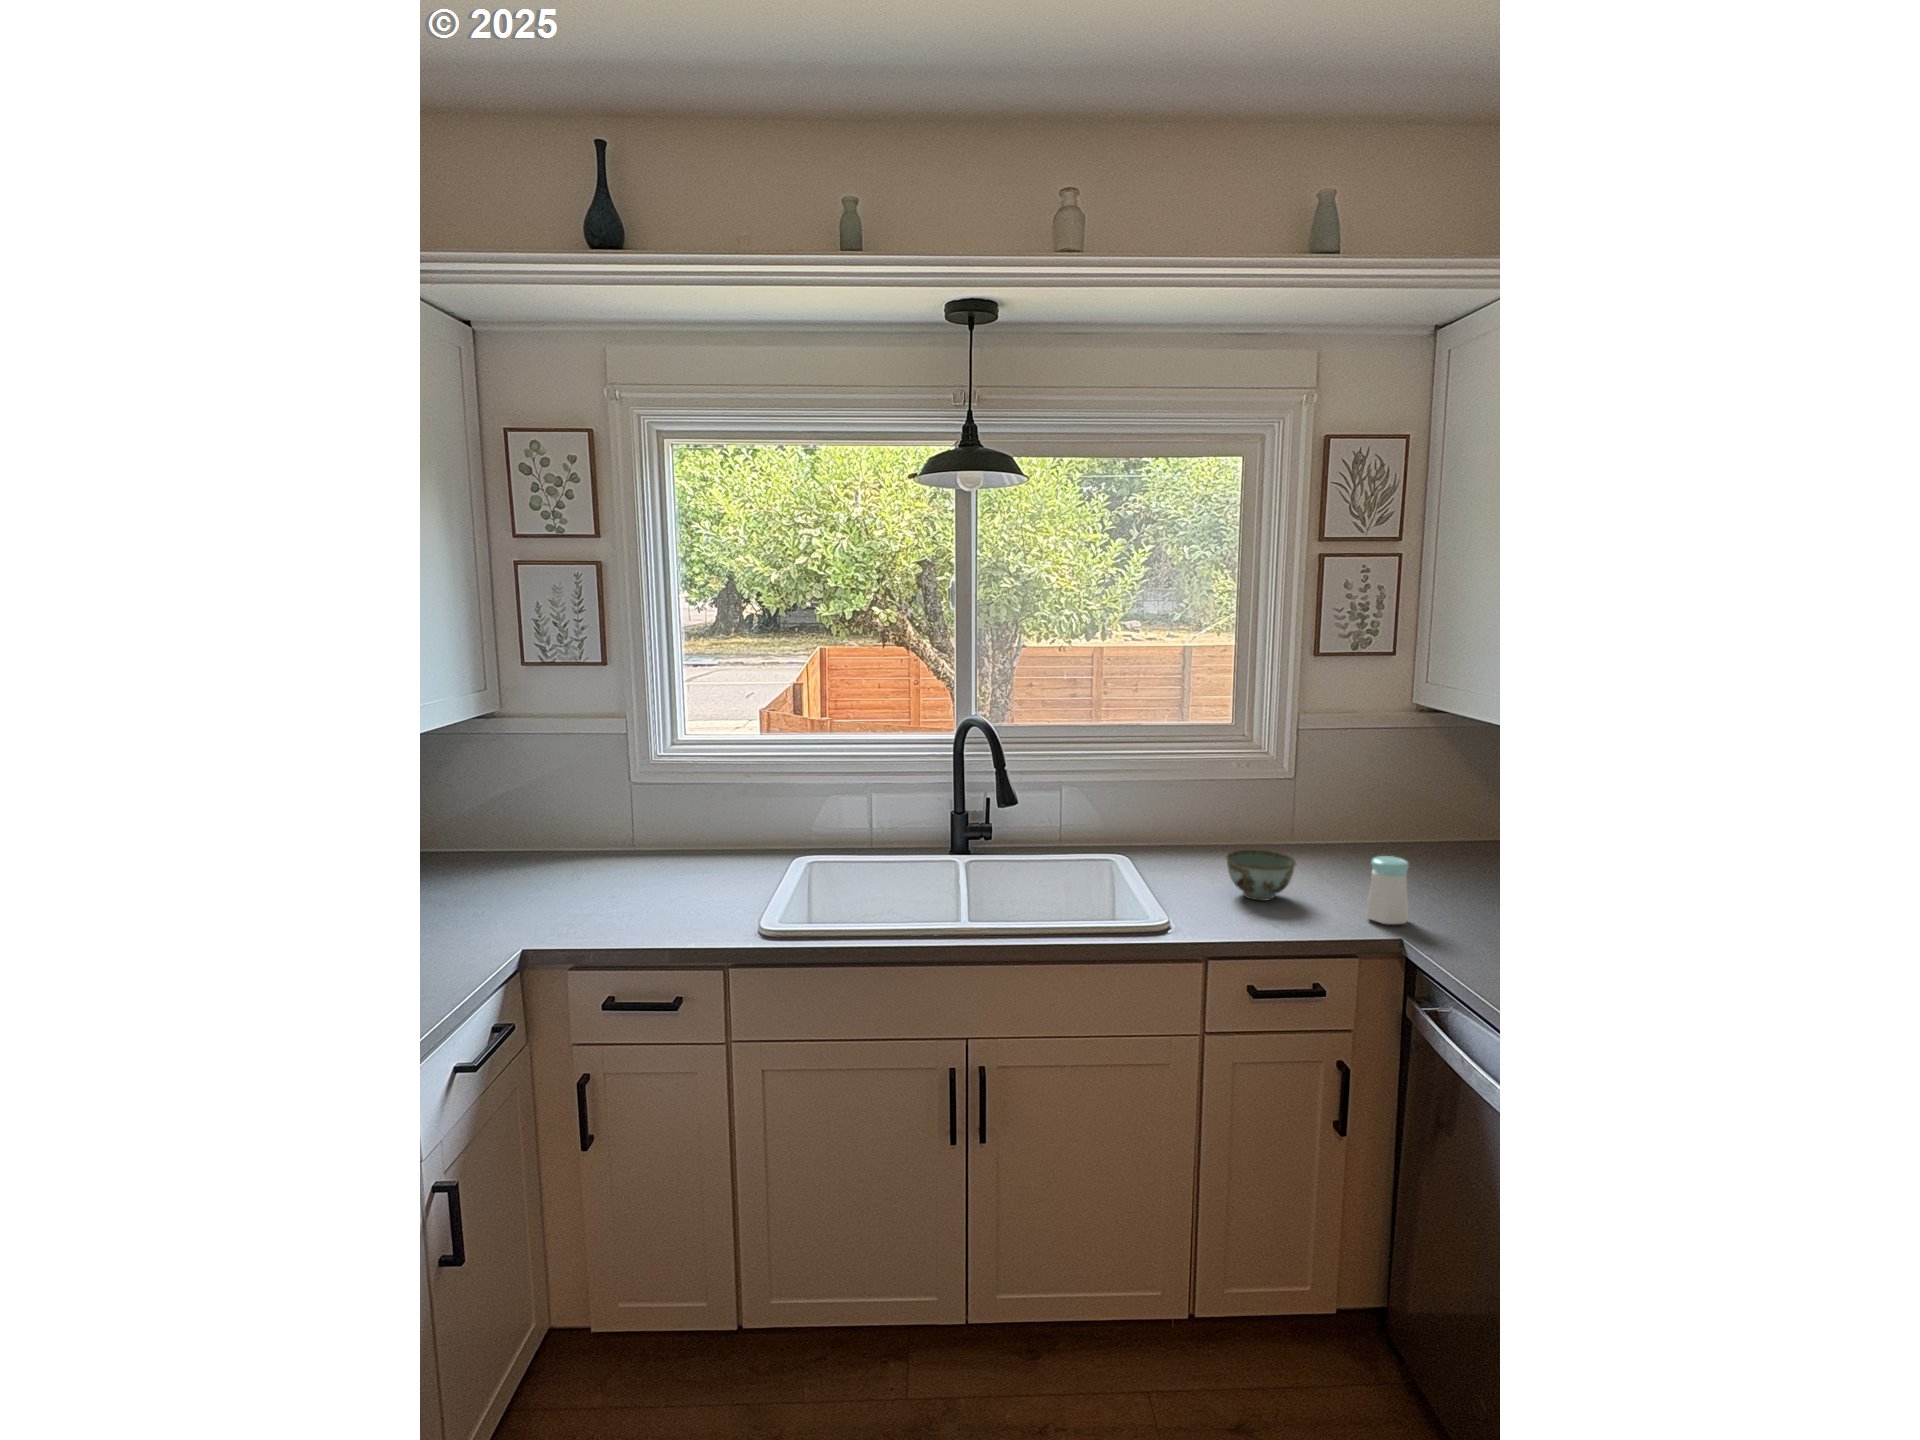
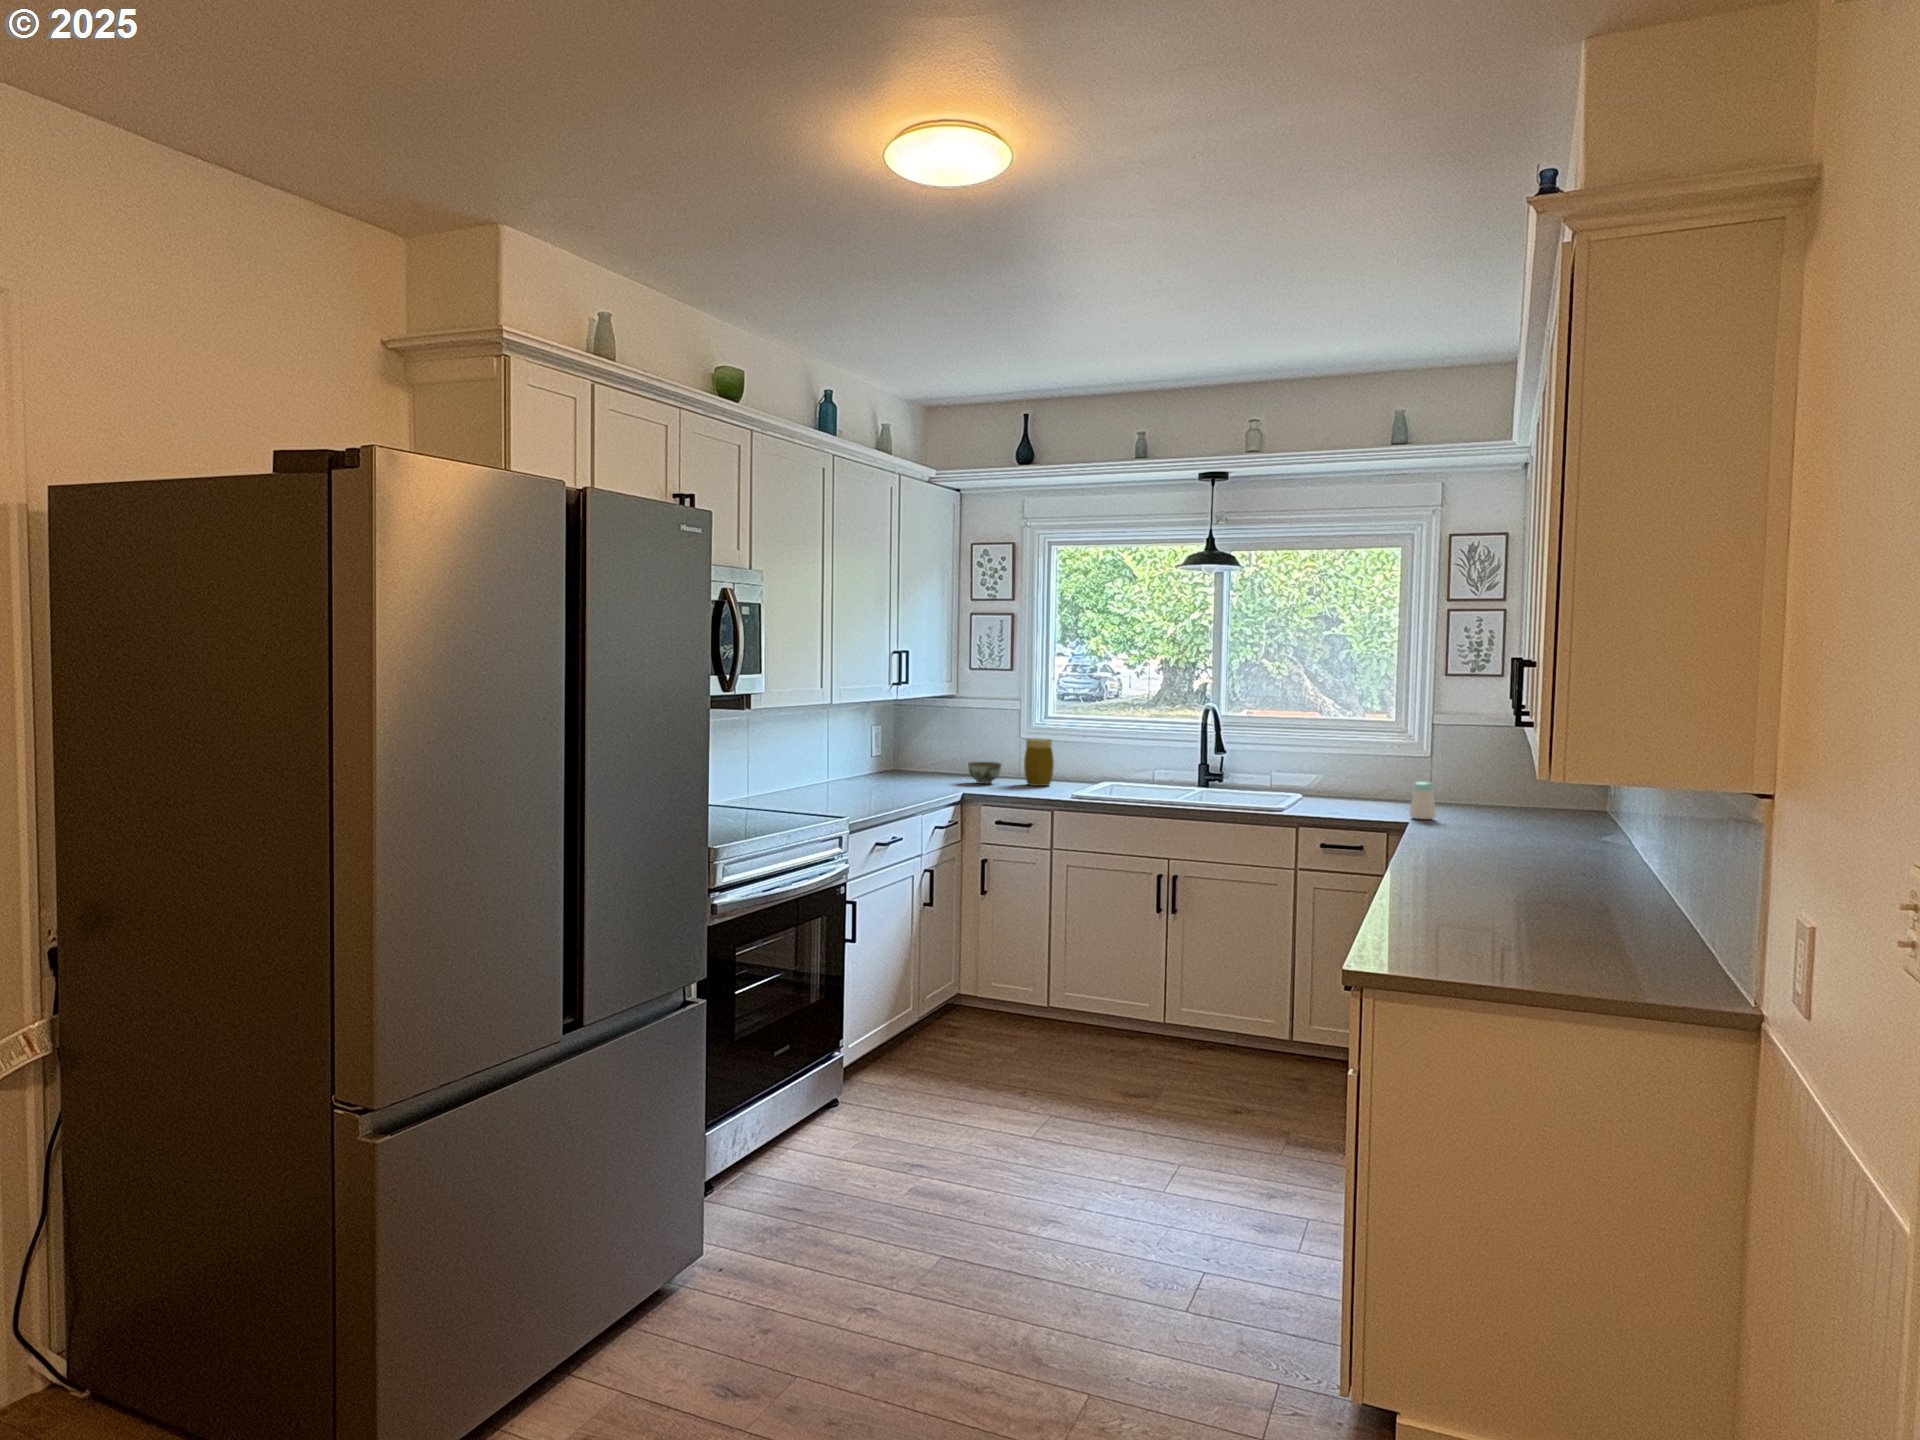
jar: none [643,793,702,886] -> present [1024,738,1054,786]
bowl: present [1226,850,1296,901] -> present [968,762,1001,784]

